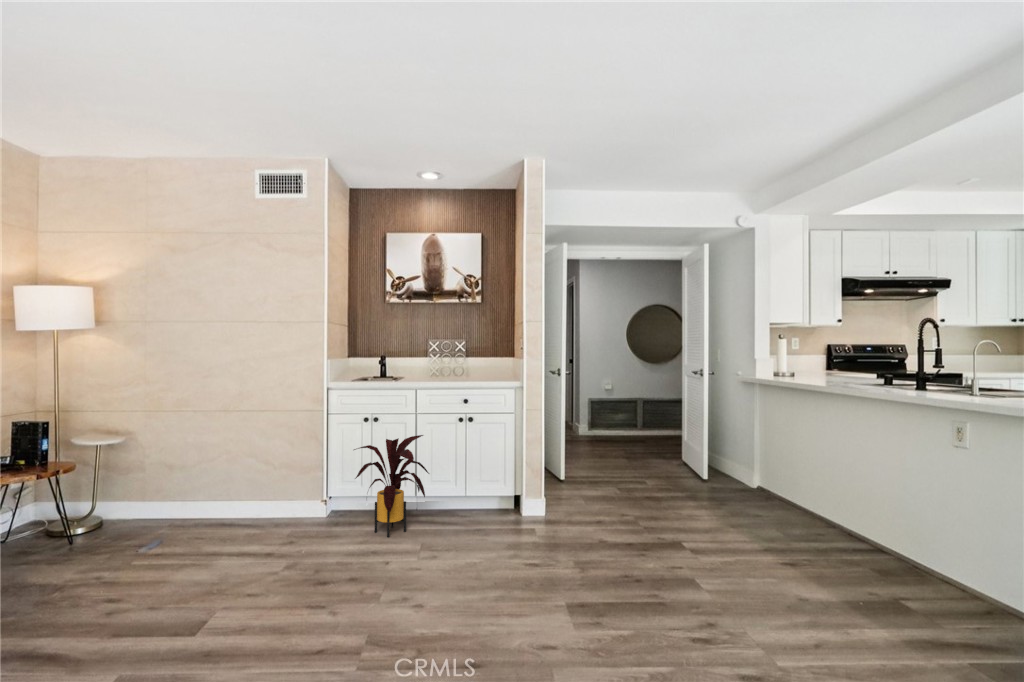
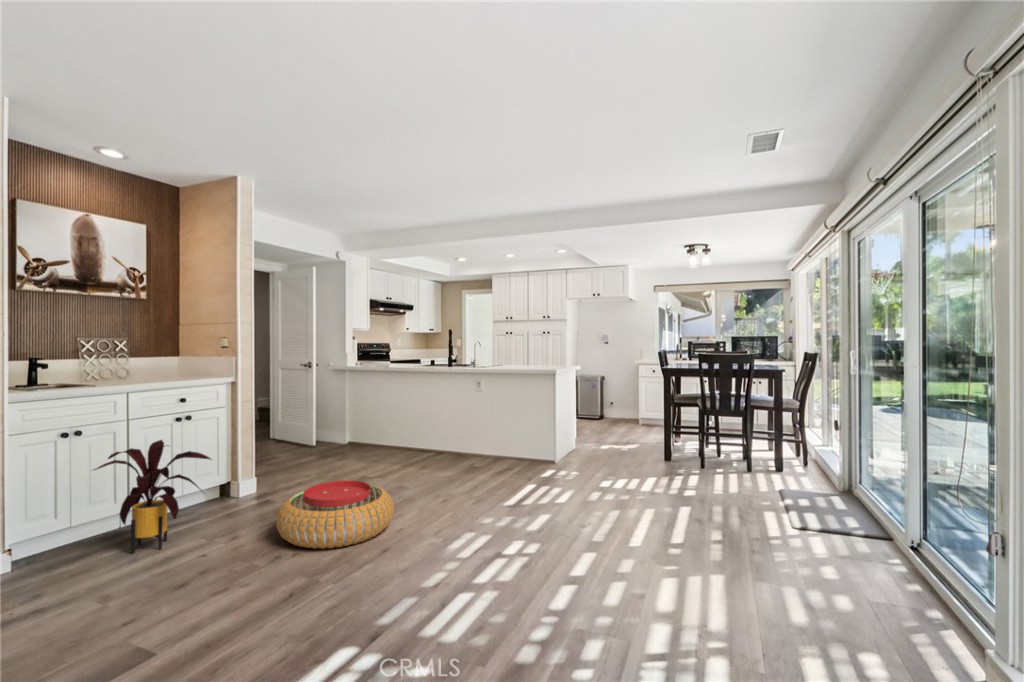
pouf: none [417,521,564,616] -> present [276,480,394,549]

